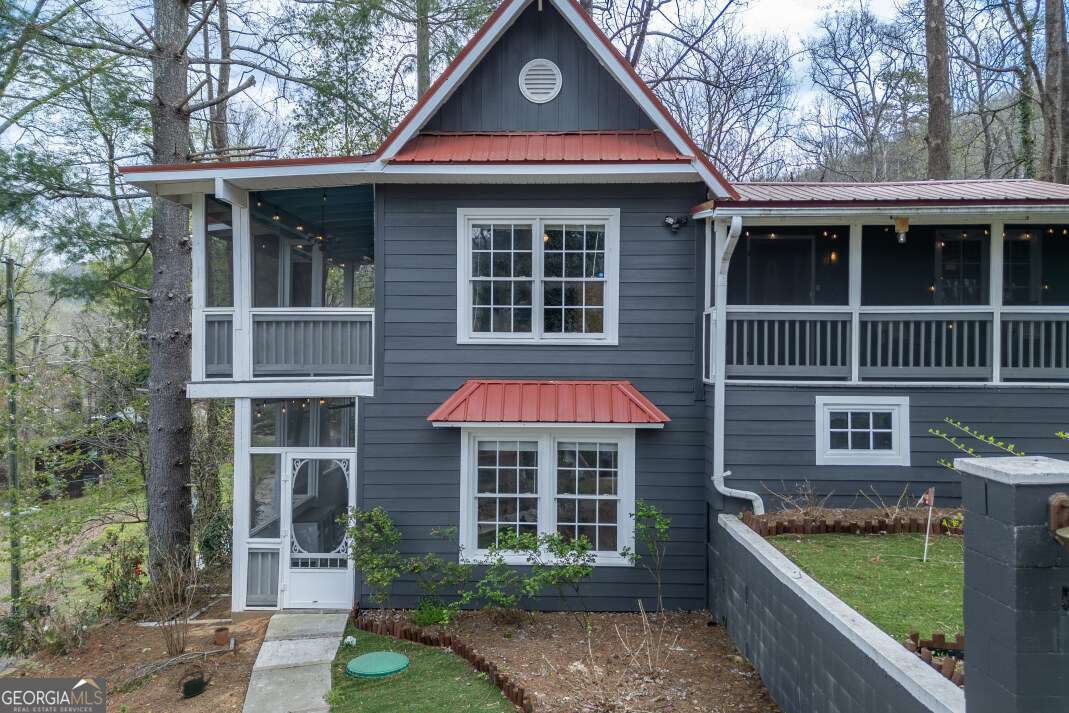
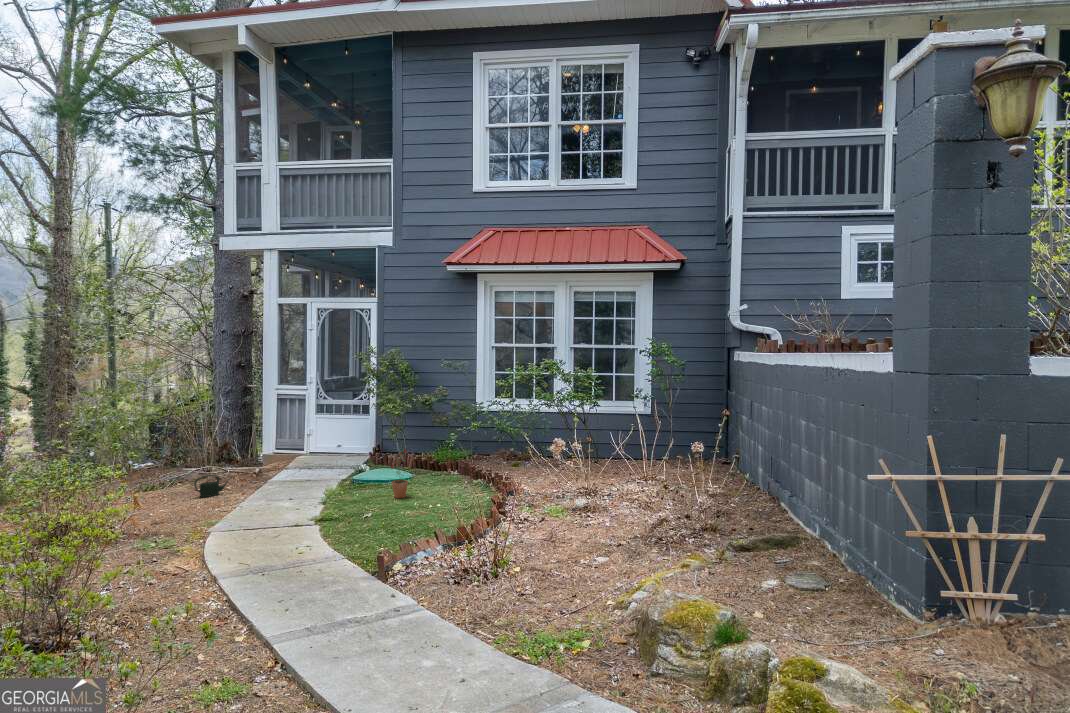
potted plant: present [214,600,229,645] -> present [391,449,408,498]

